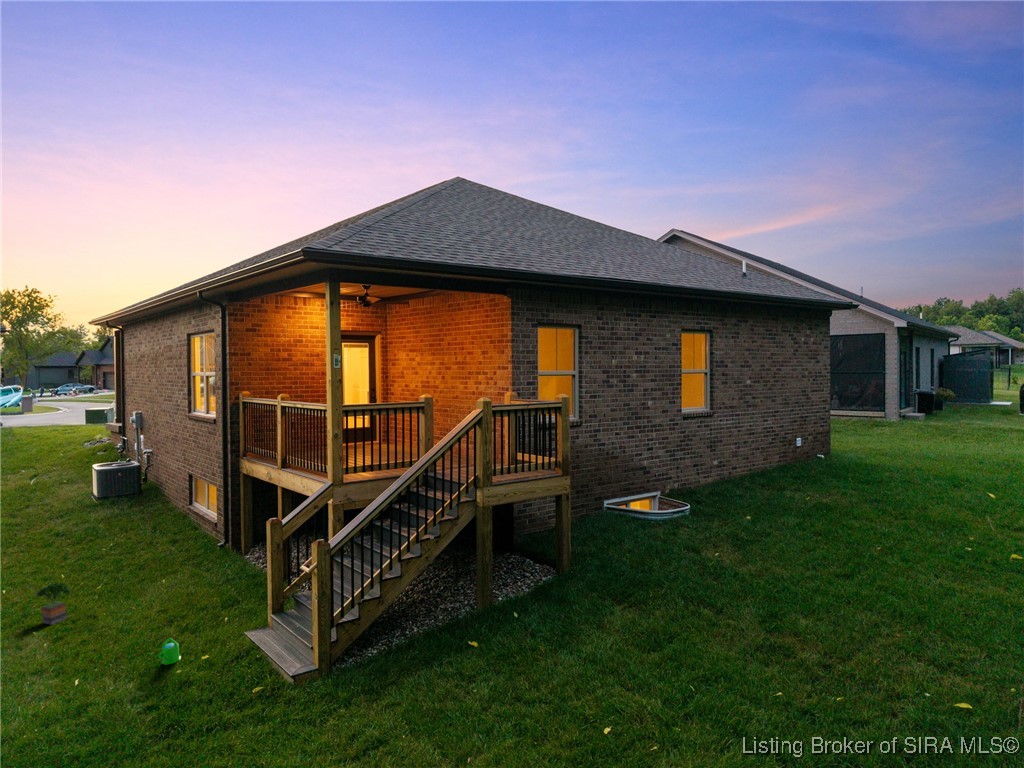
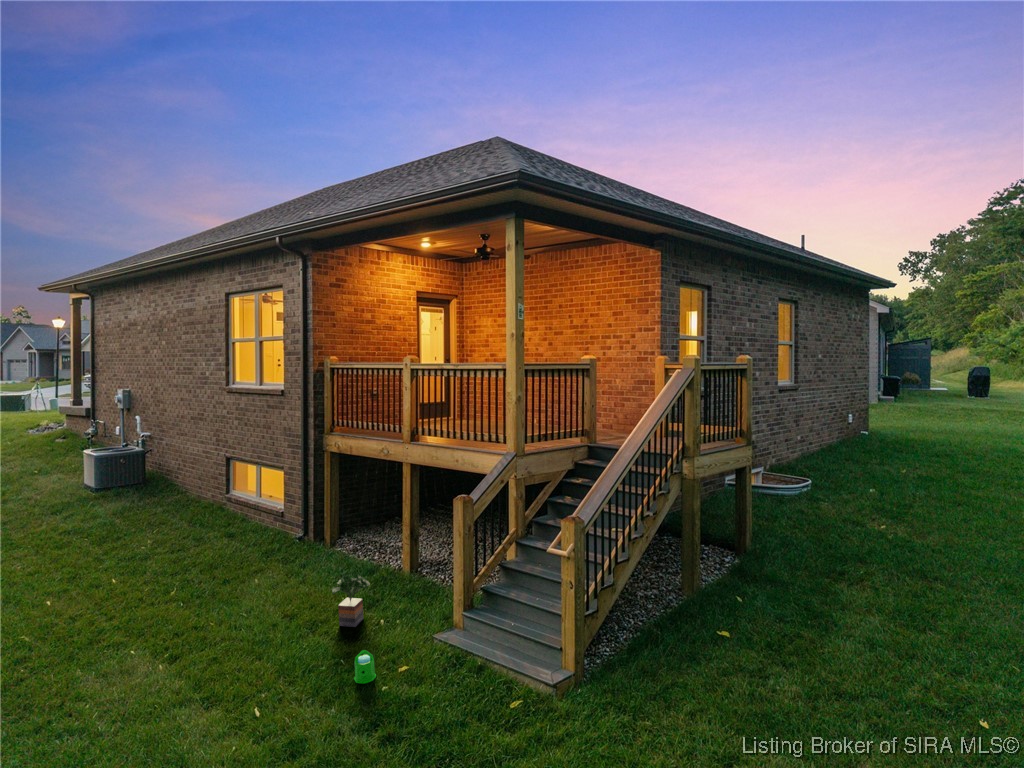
potted tree: present [37,583,71,625] -> present [333,574,369,627]

